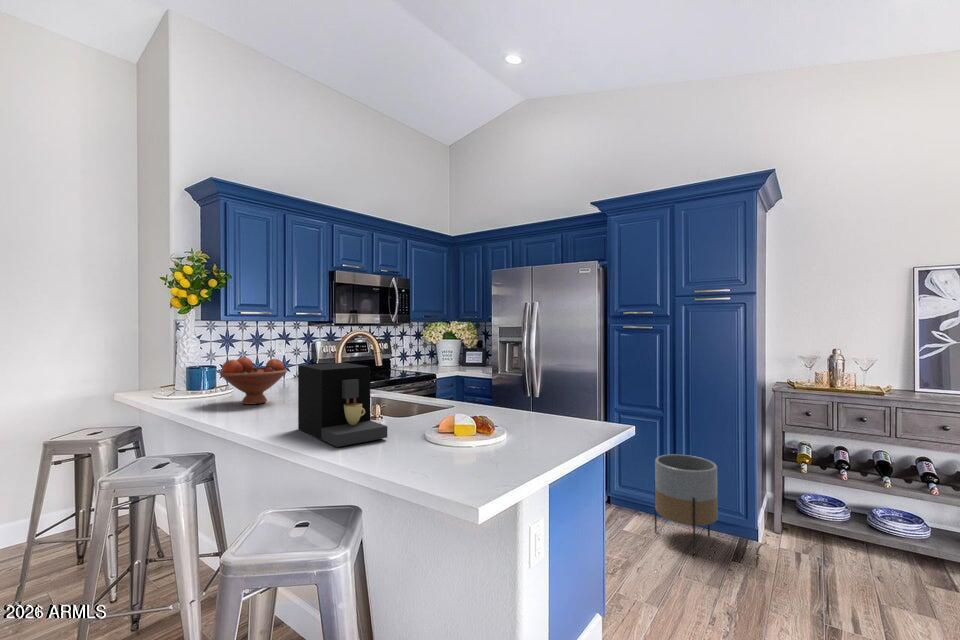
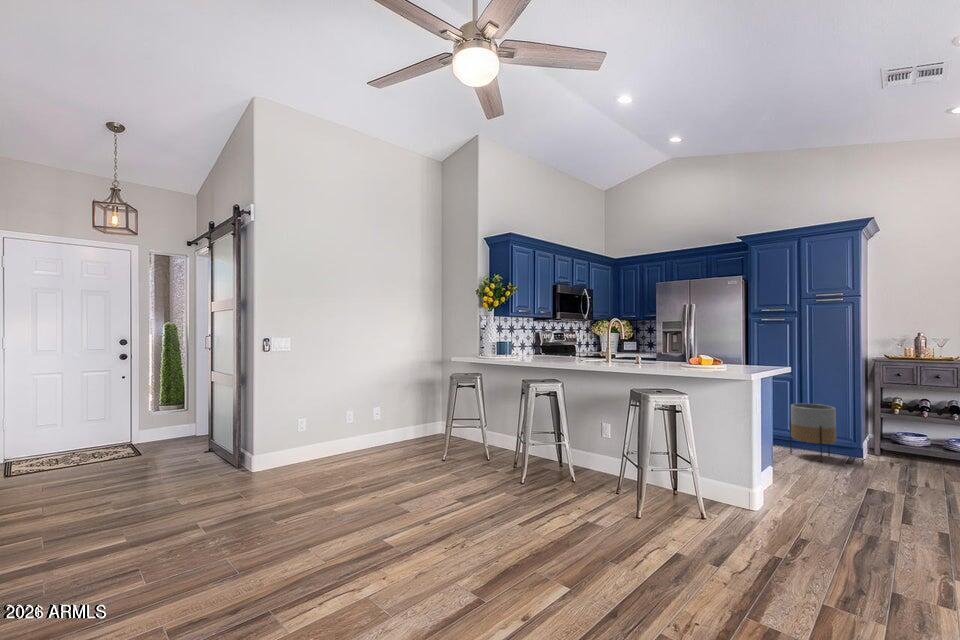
fruit bowl: present [220,357,287,405] -> none [544,335,578,360]
coffee maker: present [298,362,387,447] -> none [623,334,679,367]

